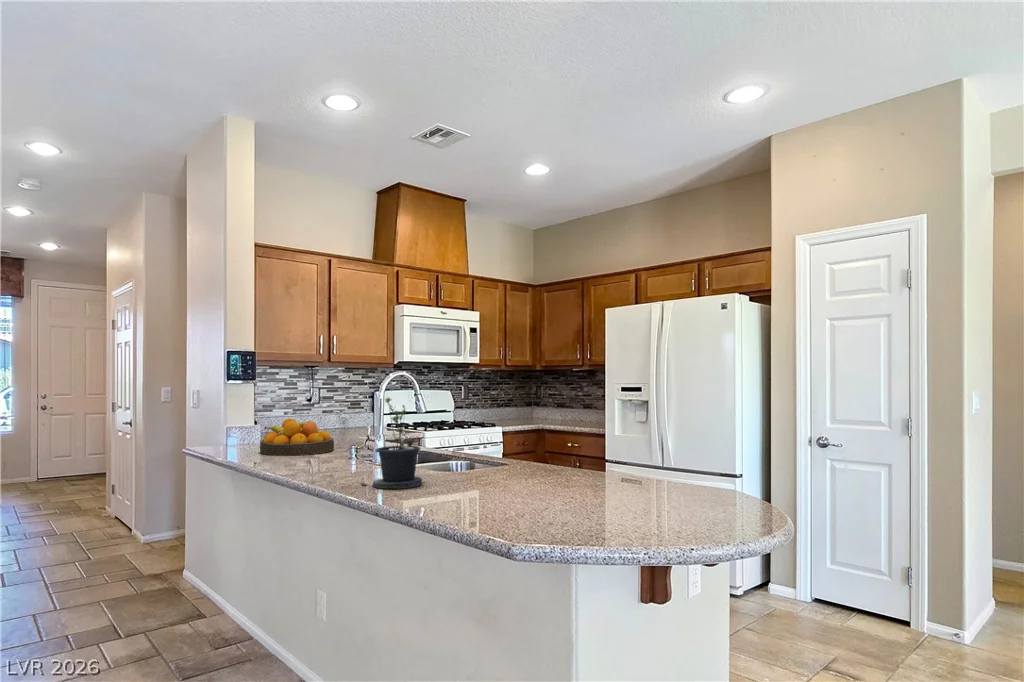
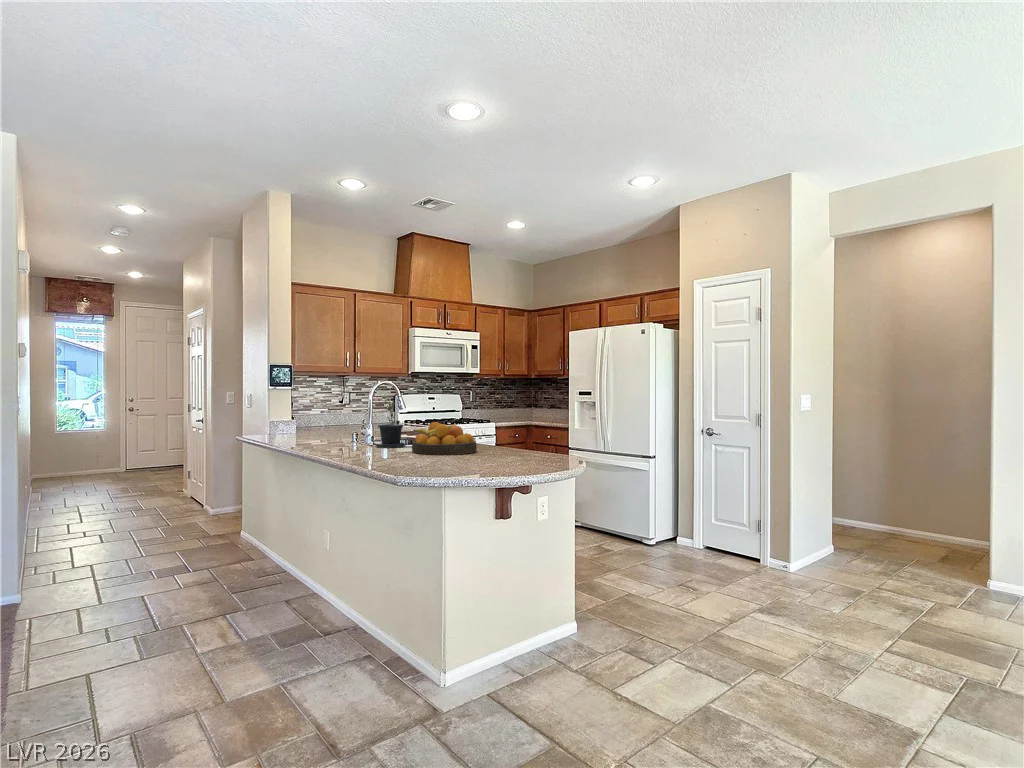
fruit bowl: present [260,419,334,456] -> present [412,422,477,455]

